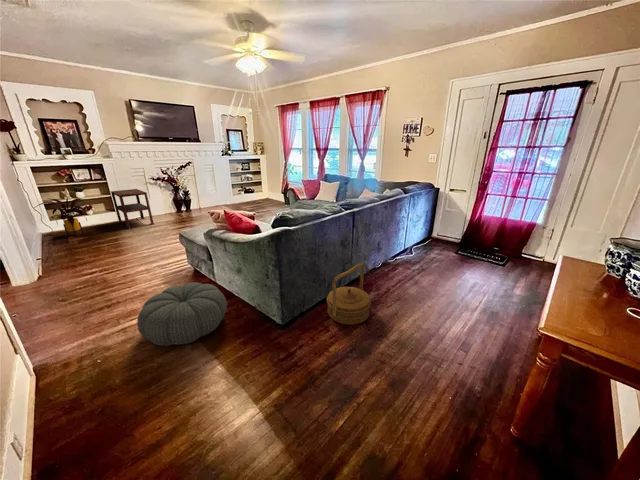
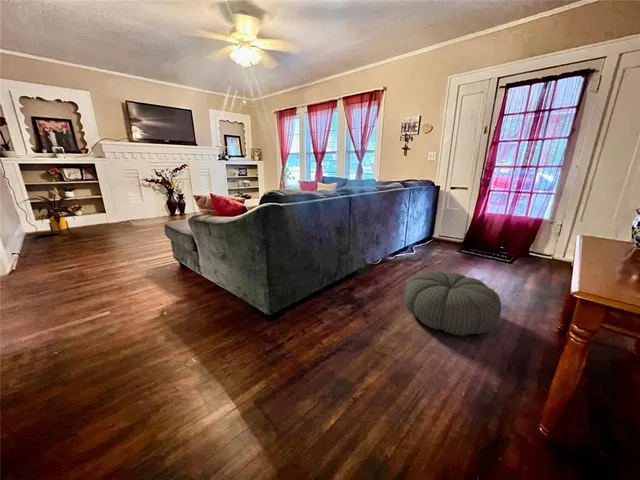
side table: present [111,189,154,229] -> none [102,190,146,229]
woven basket: present [327,263,371,325] -> none [321,251,370,317]
pouf: present [137,283,227,346] -> present [404,271,501,336]

